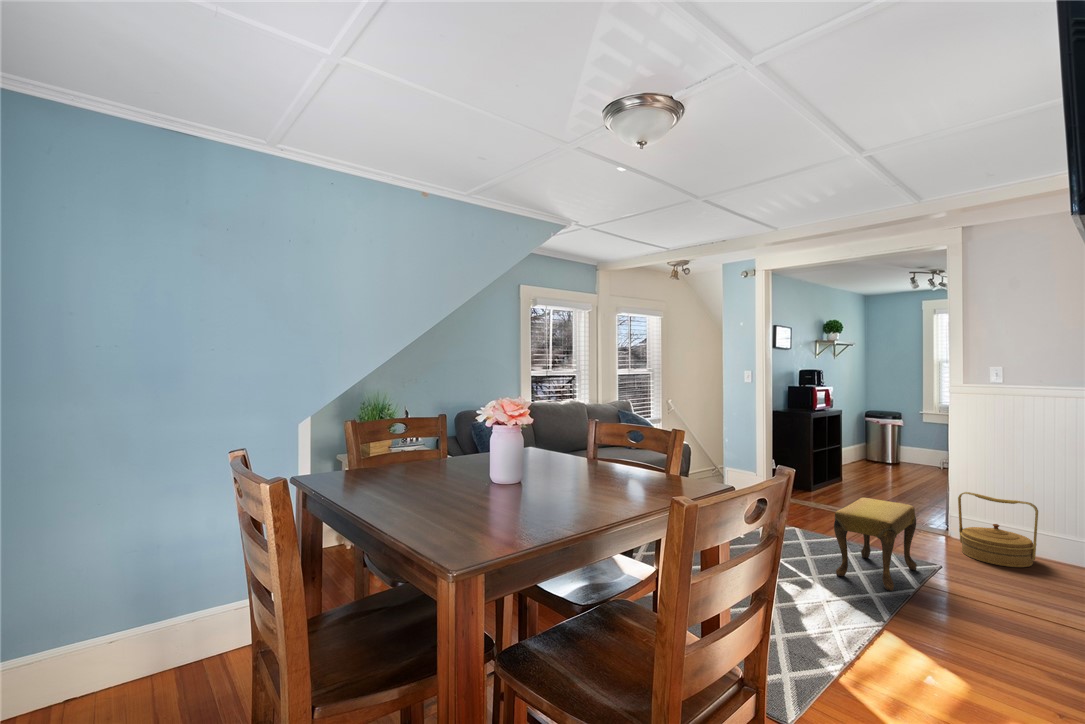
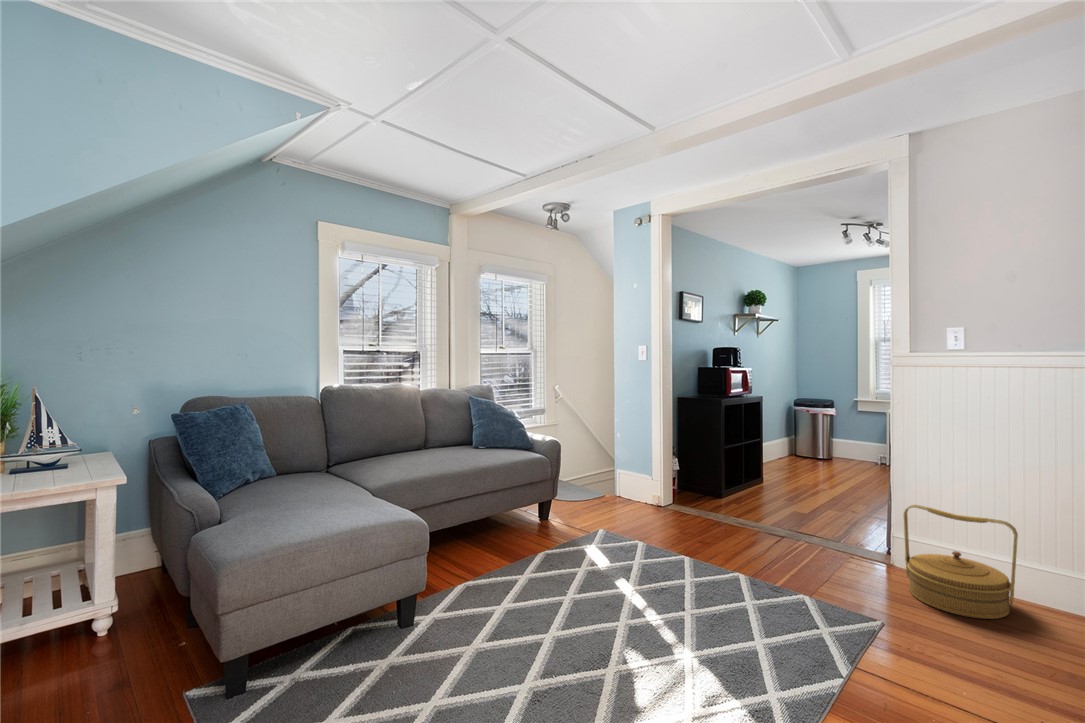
footstool: present [834,497,917,591] -> none [722,519,847,682]

